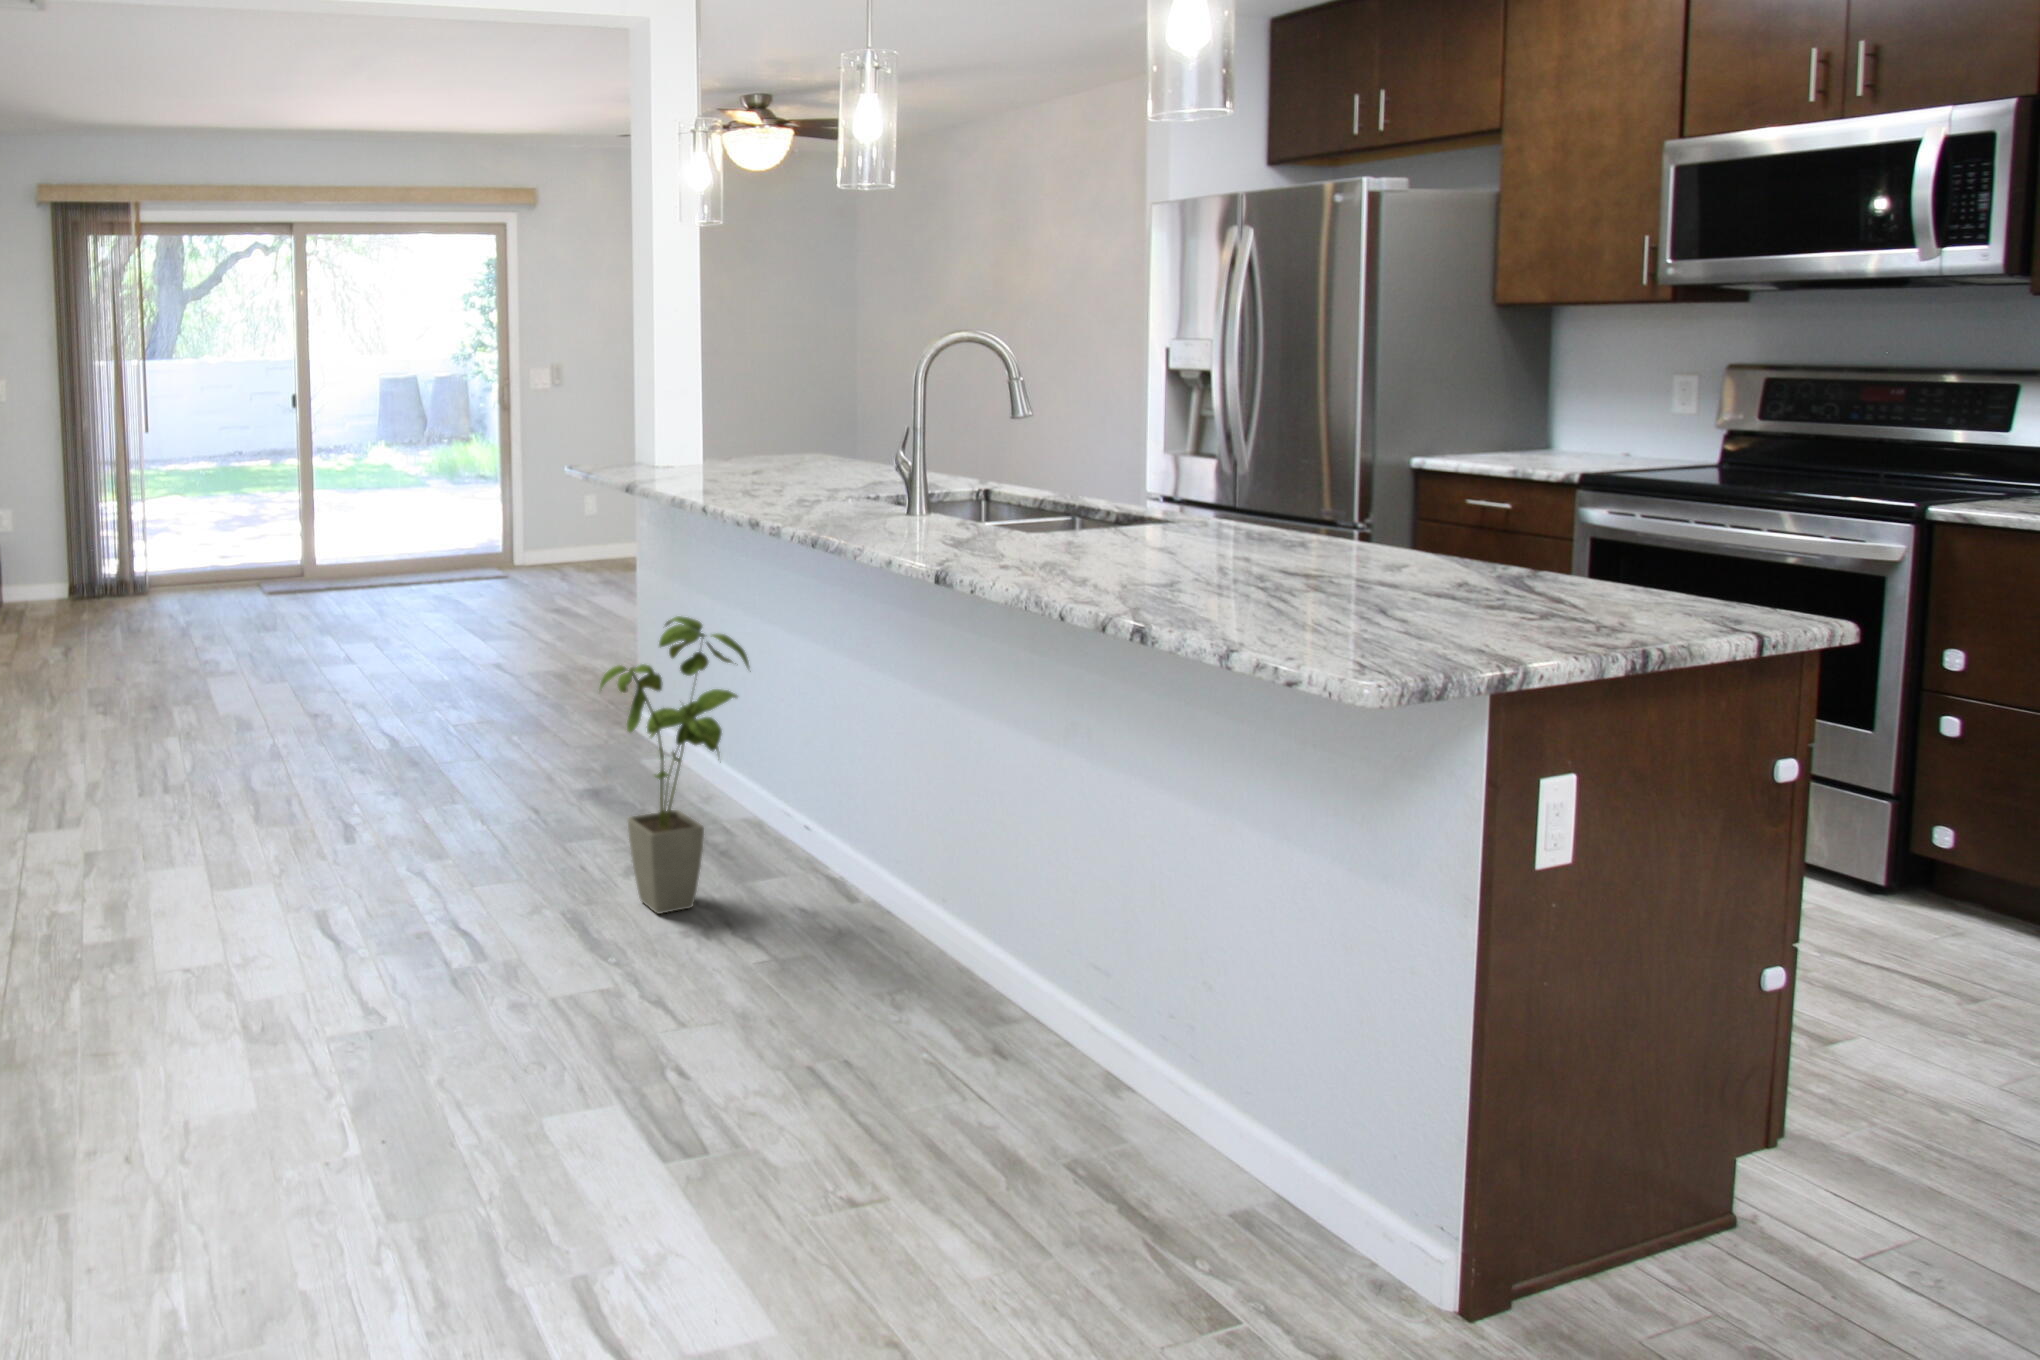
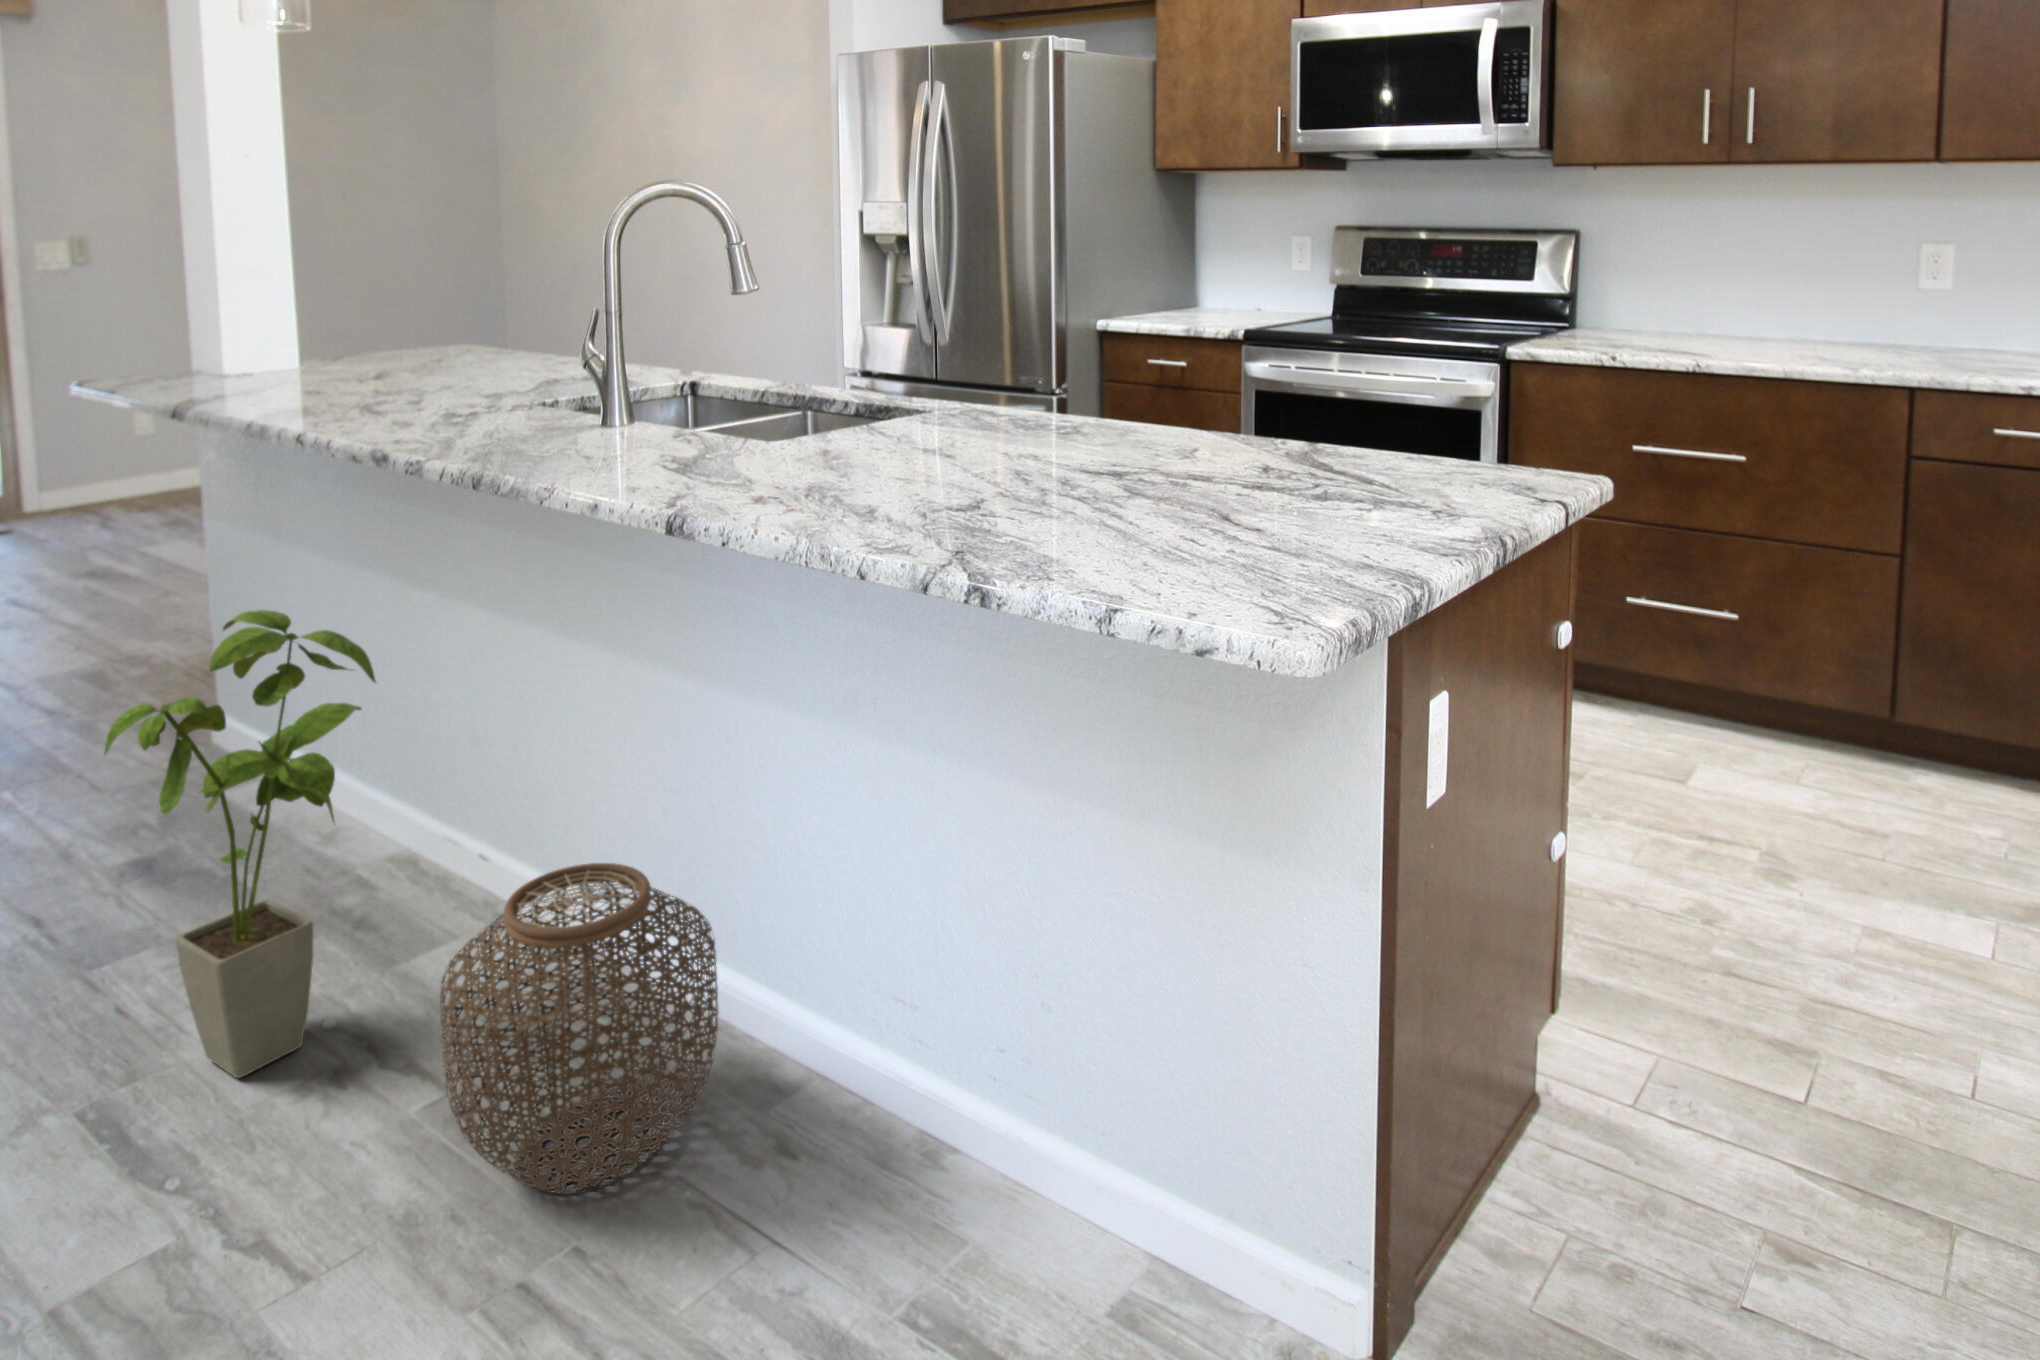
woven basket: none [780,810,960,1020] -> present [440,863,718,1193]

